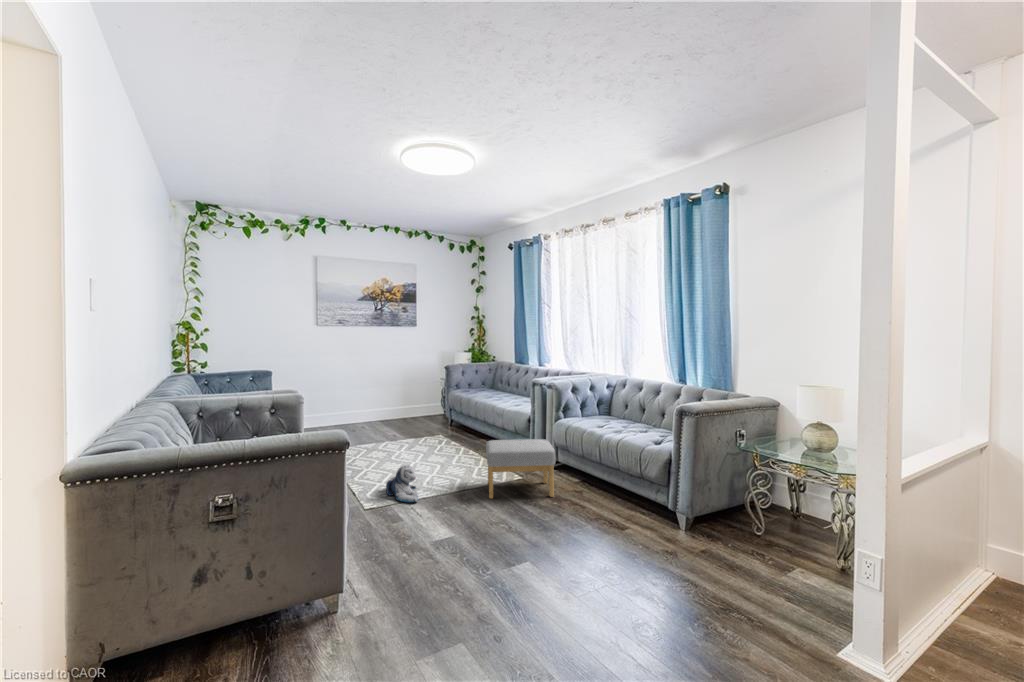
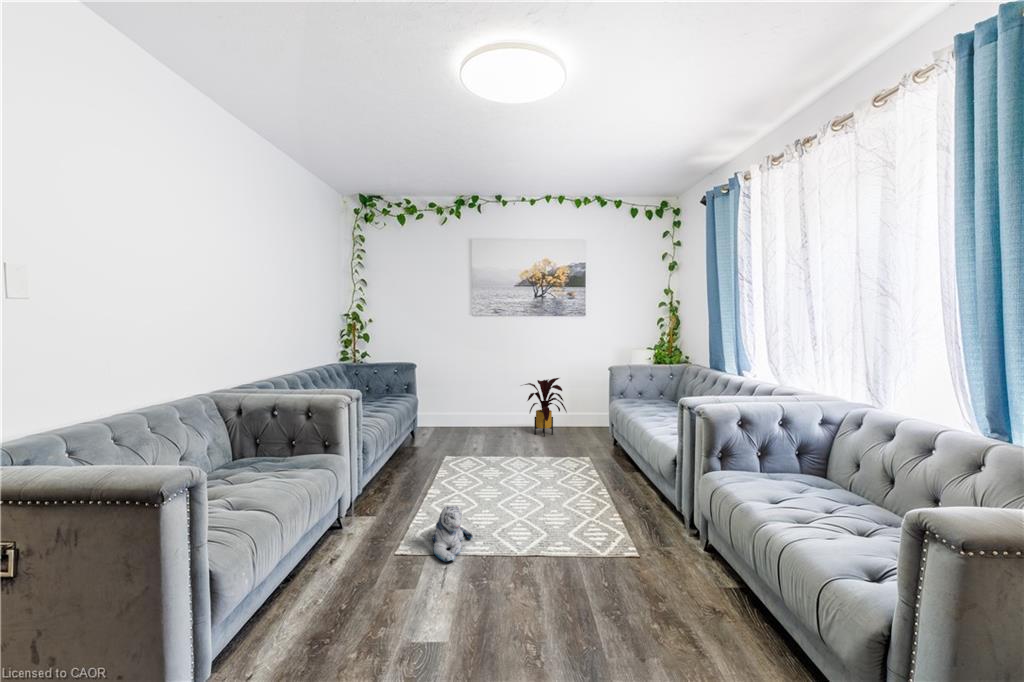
house plant: none [368,377,412,427] -> present [525,378,567,436]
footstool: present [486,439,556,499] -> none [547,490,670,612]

